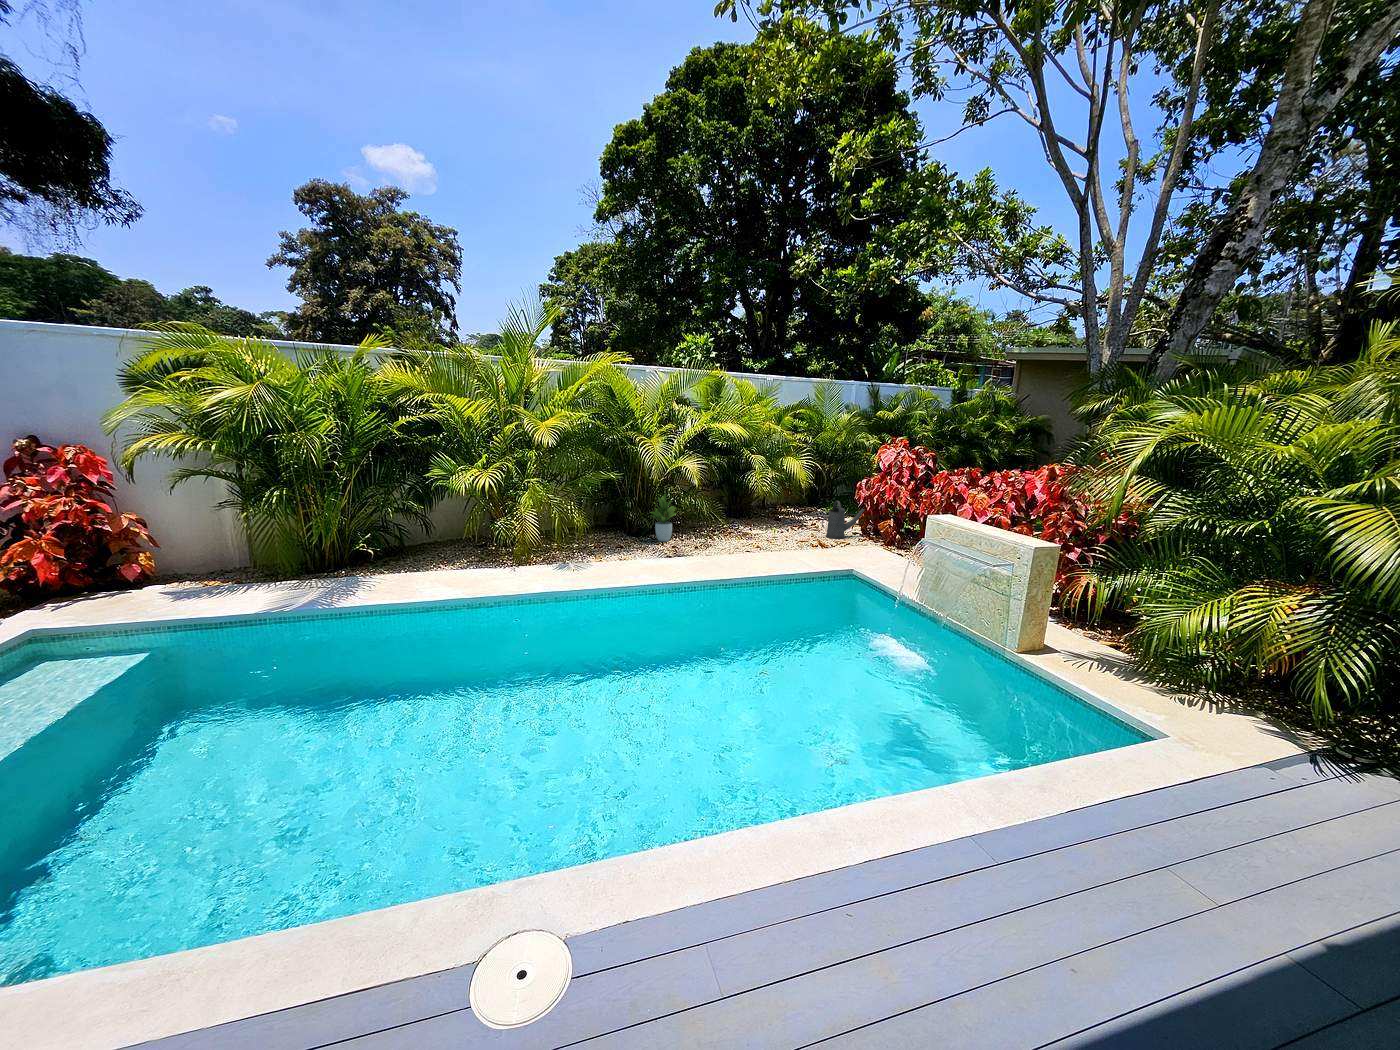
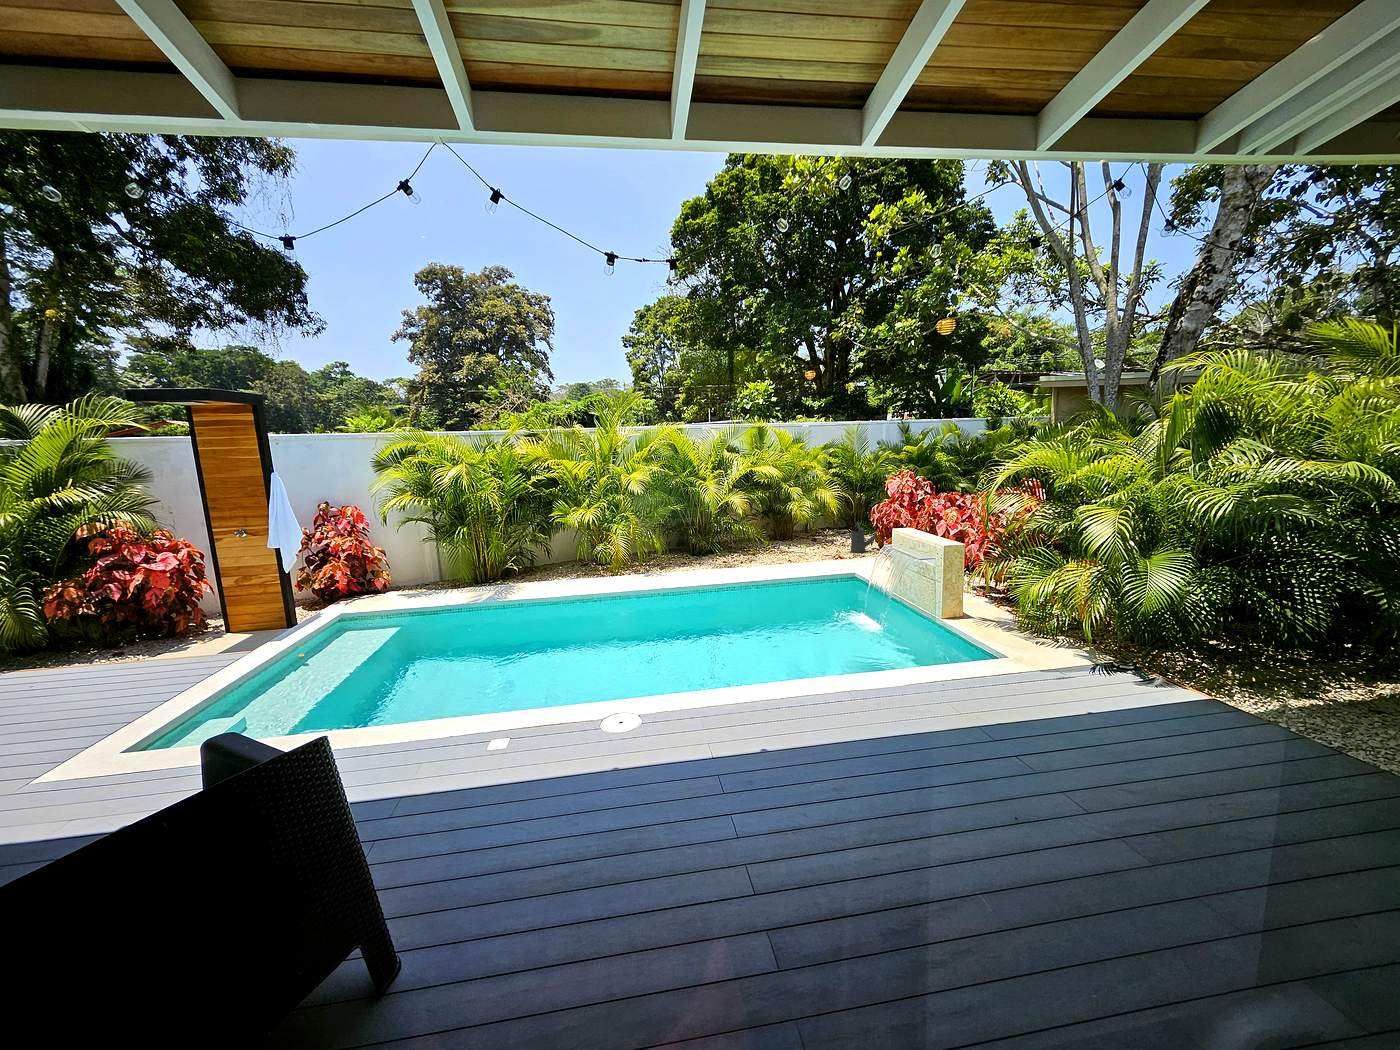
potted plant: present [650,494,676,541] -> none [705,522,727,559]

